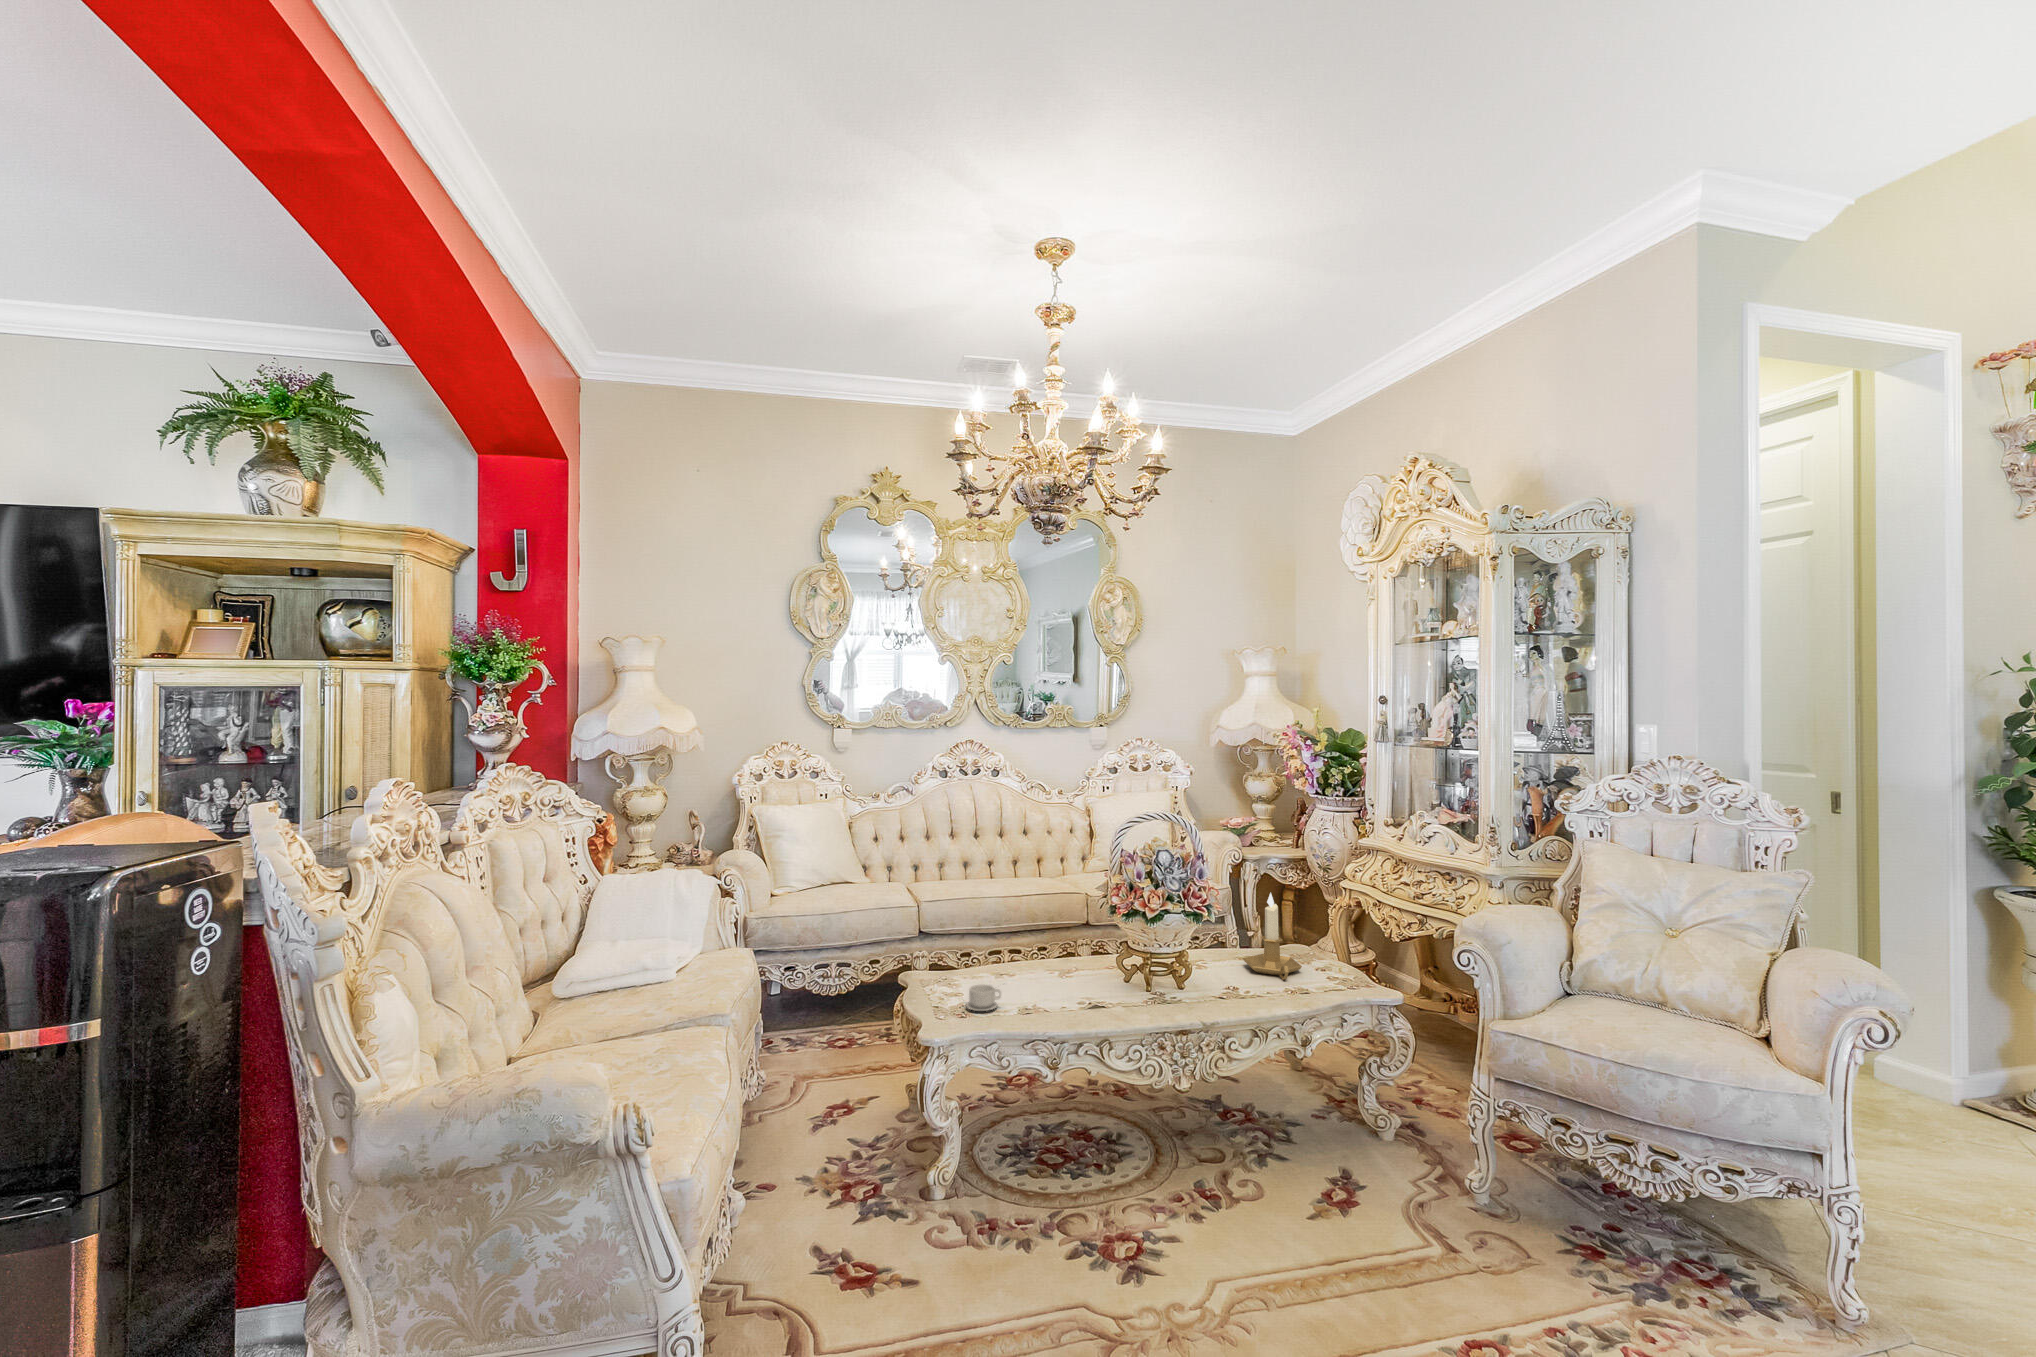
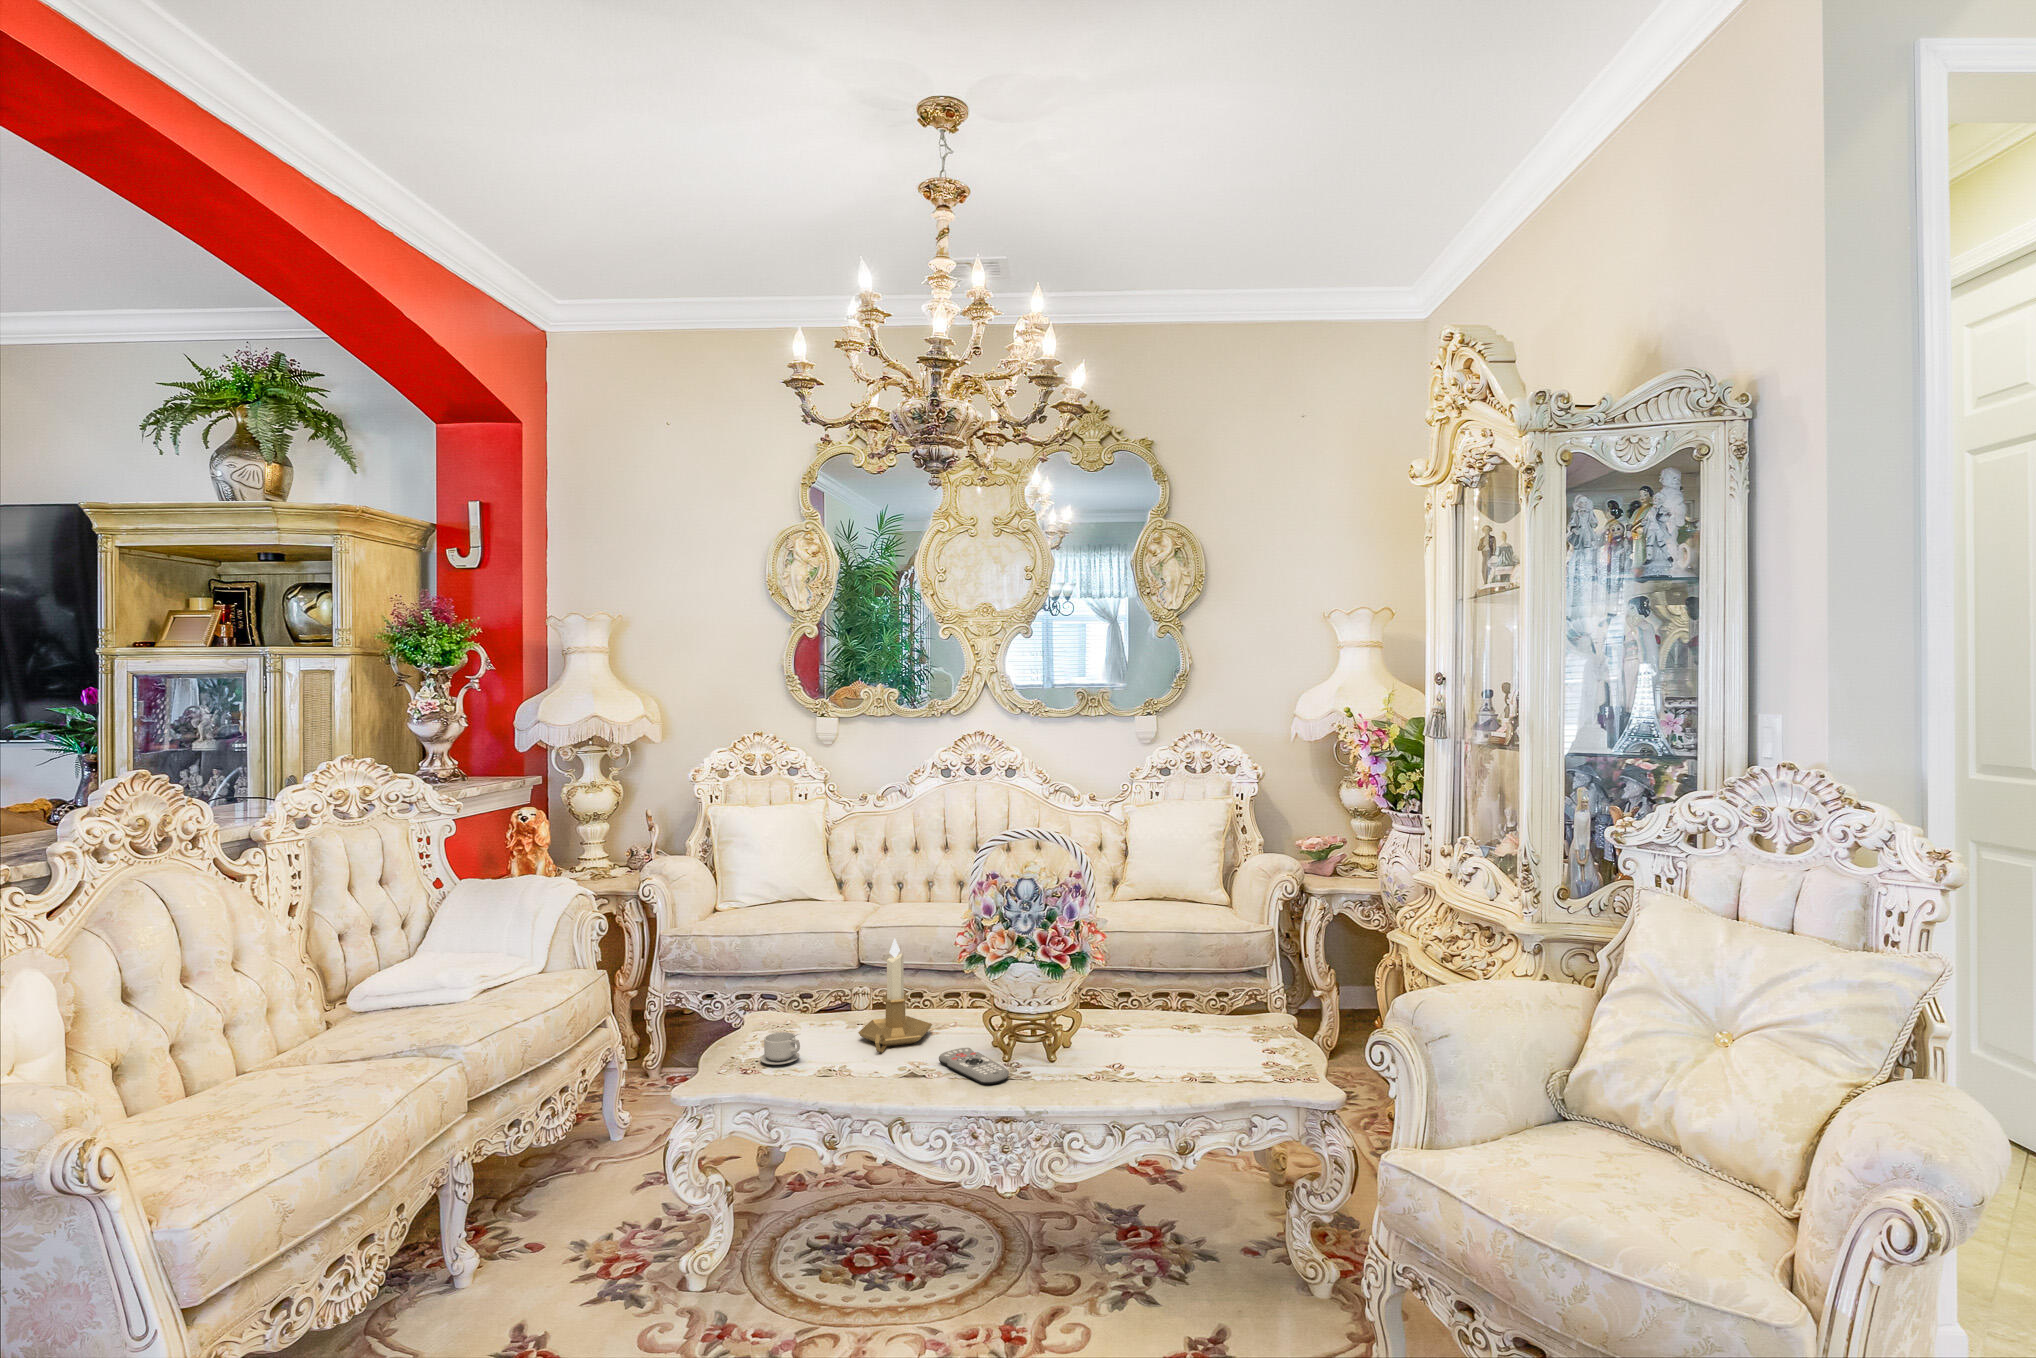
candlestick: present [1243,893,1302,980] -> present [858,939,932,1053]
remote control: none [1109,985,1176,1010] -> present [939,1048,1009,1084]

